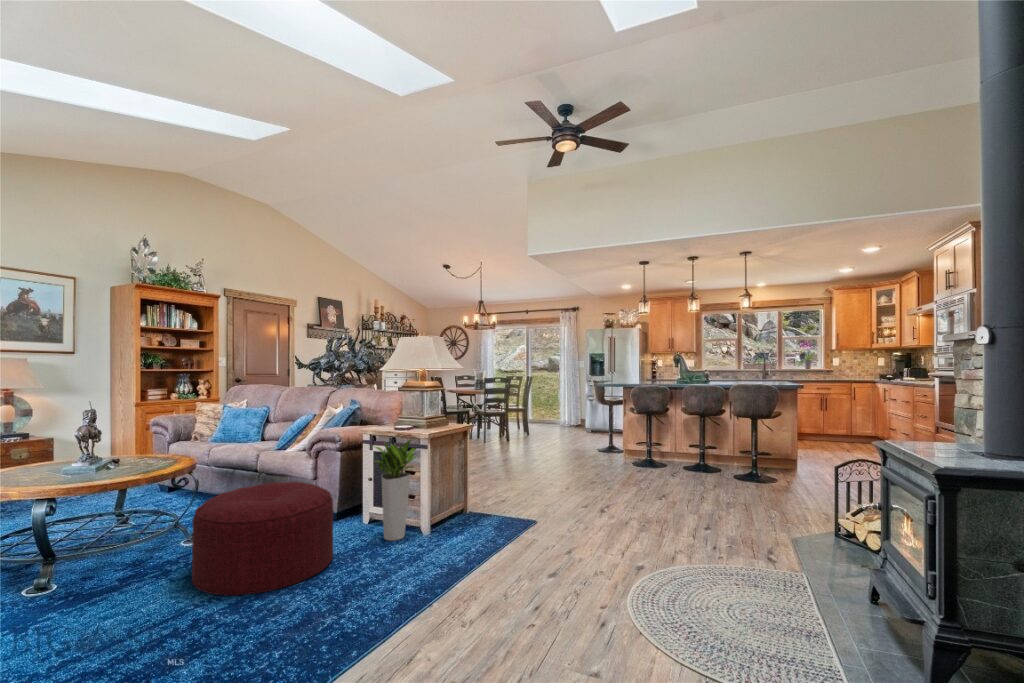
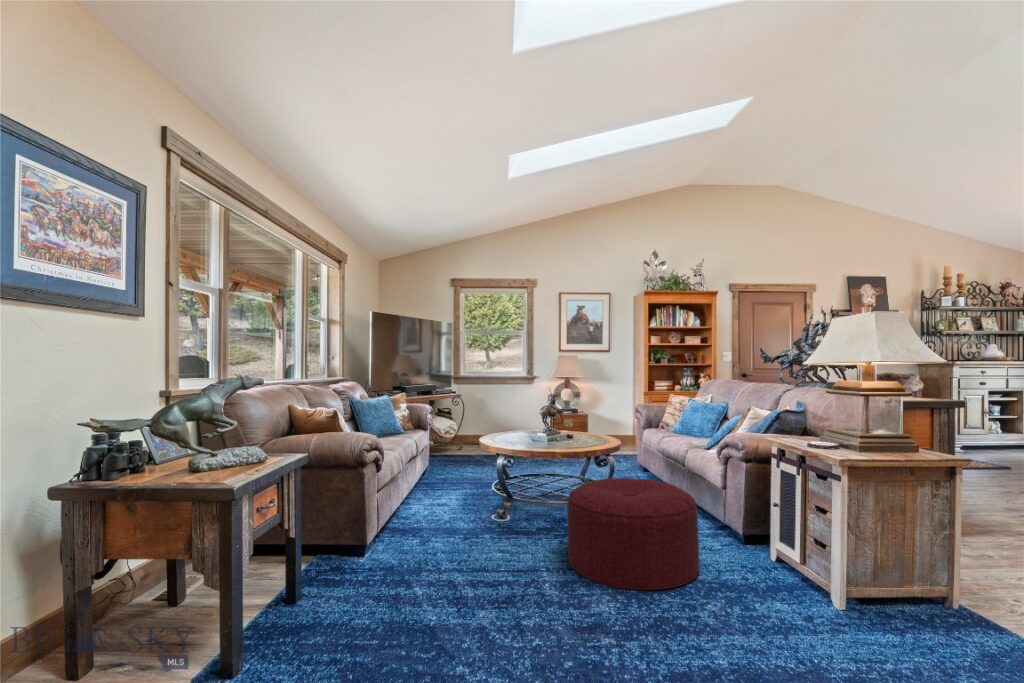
planter: present [375,439,416,541] -> none [750,458,827,597]

